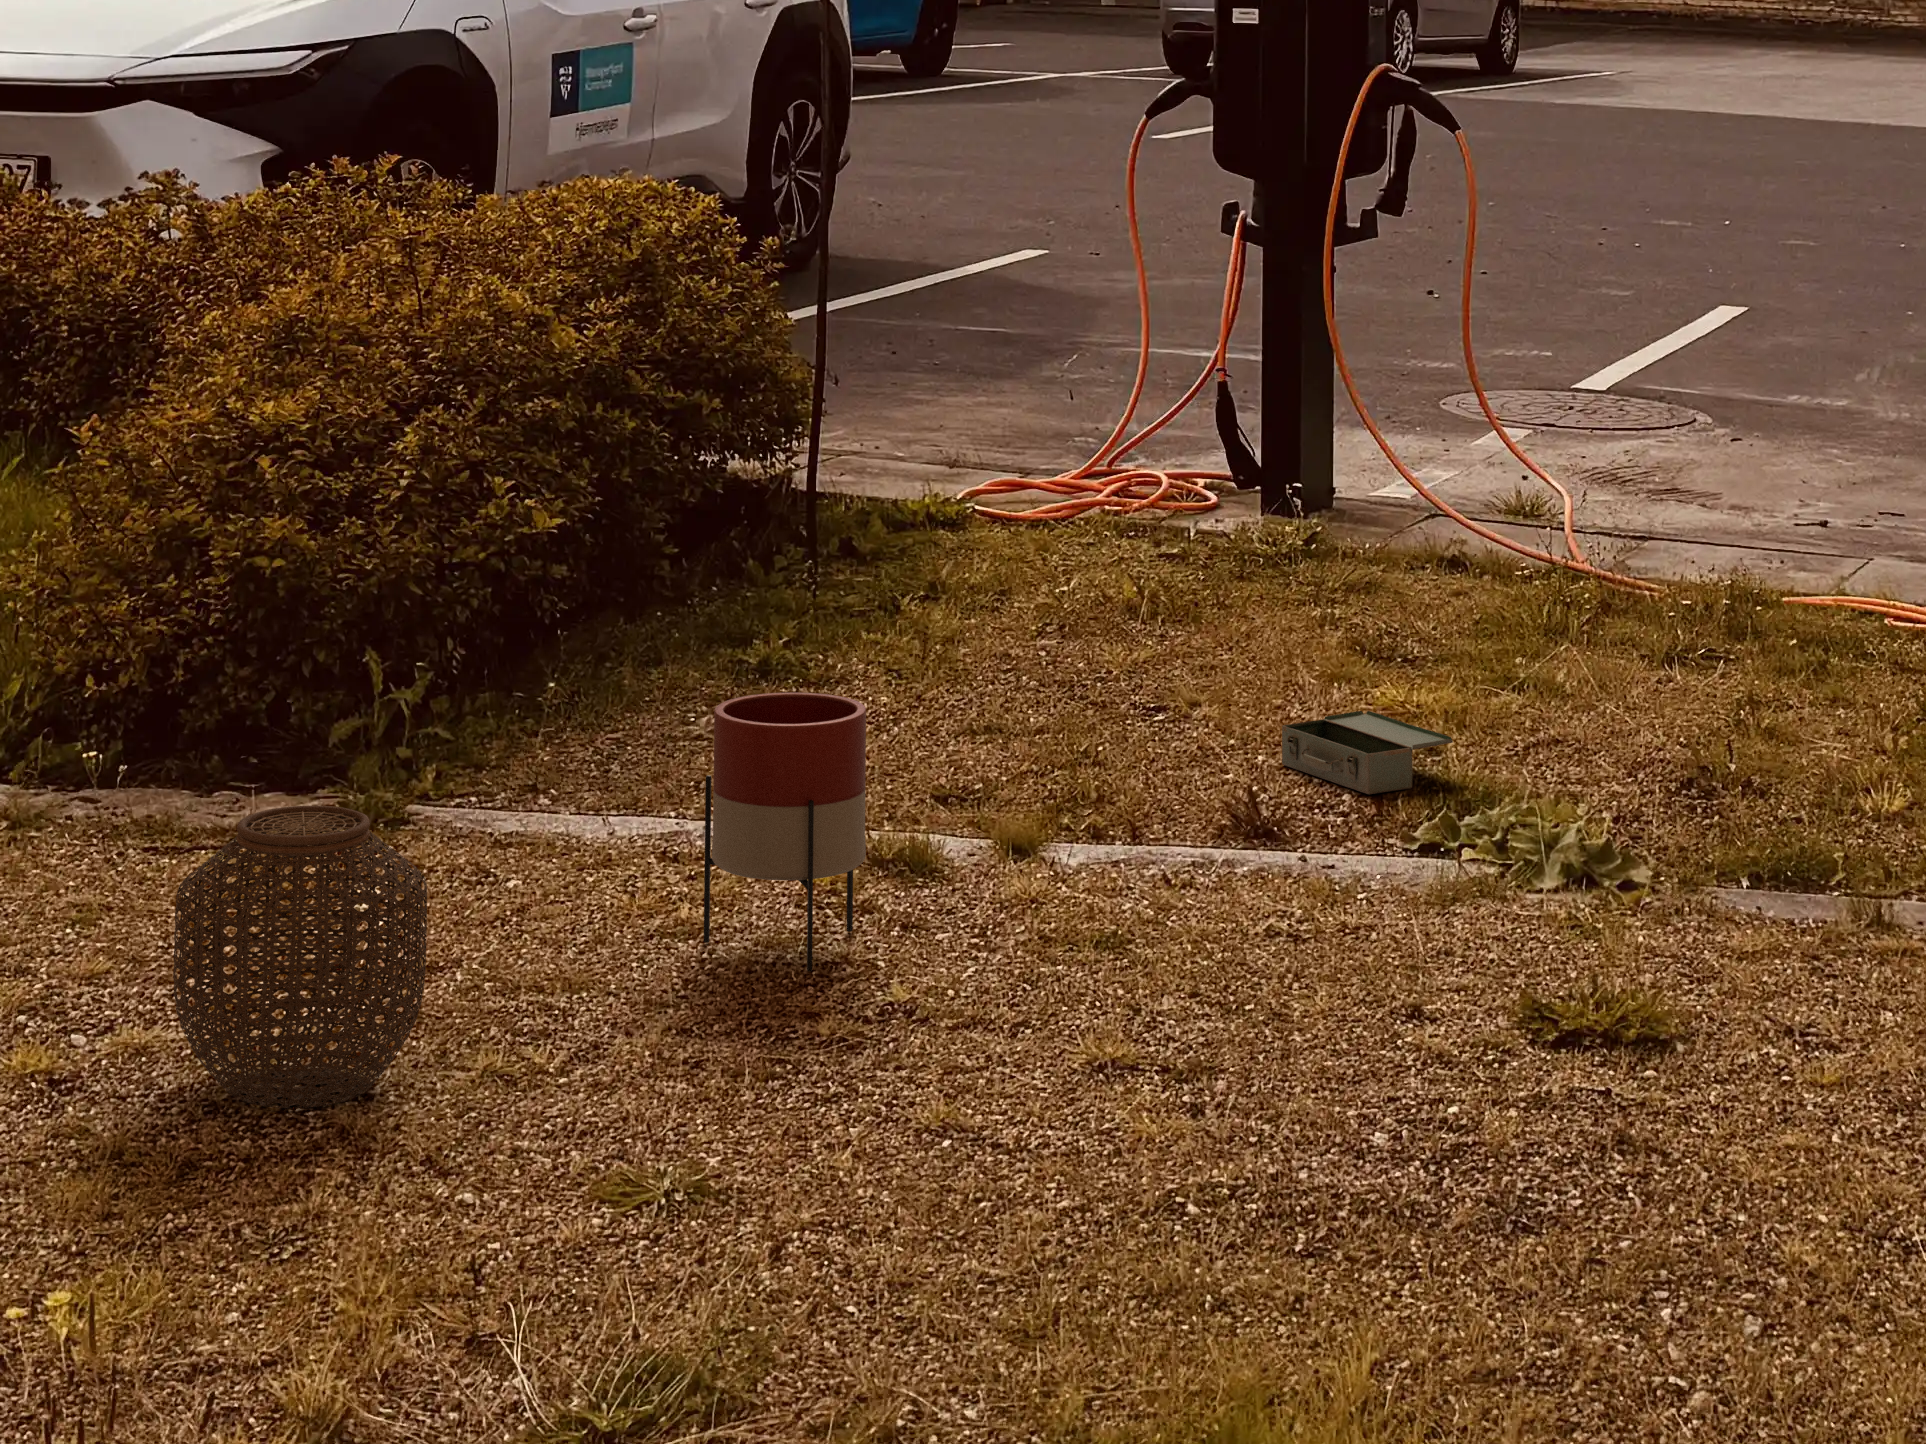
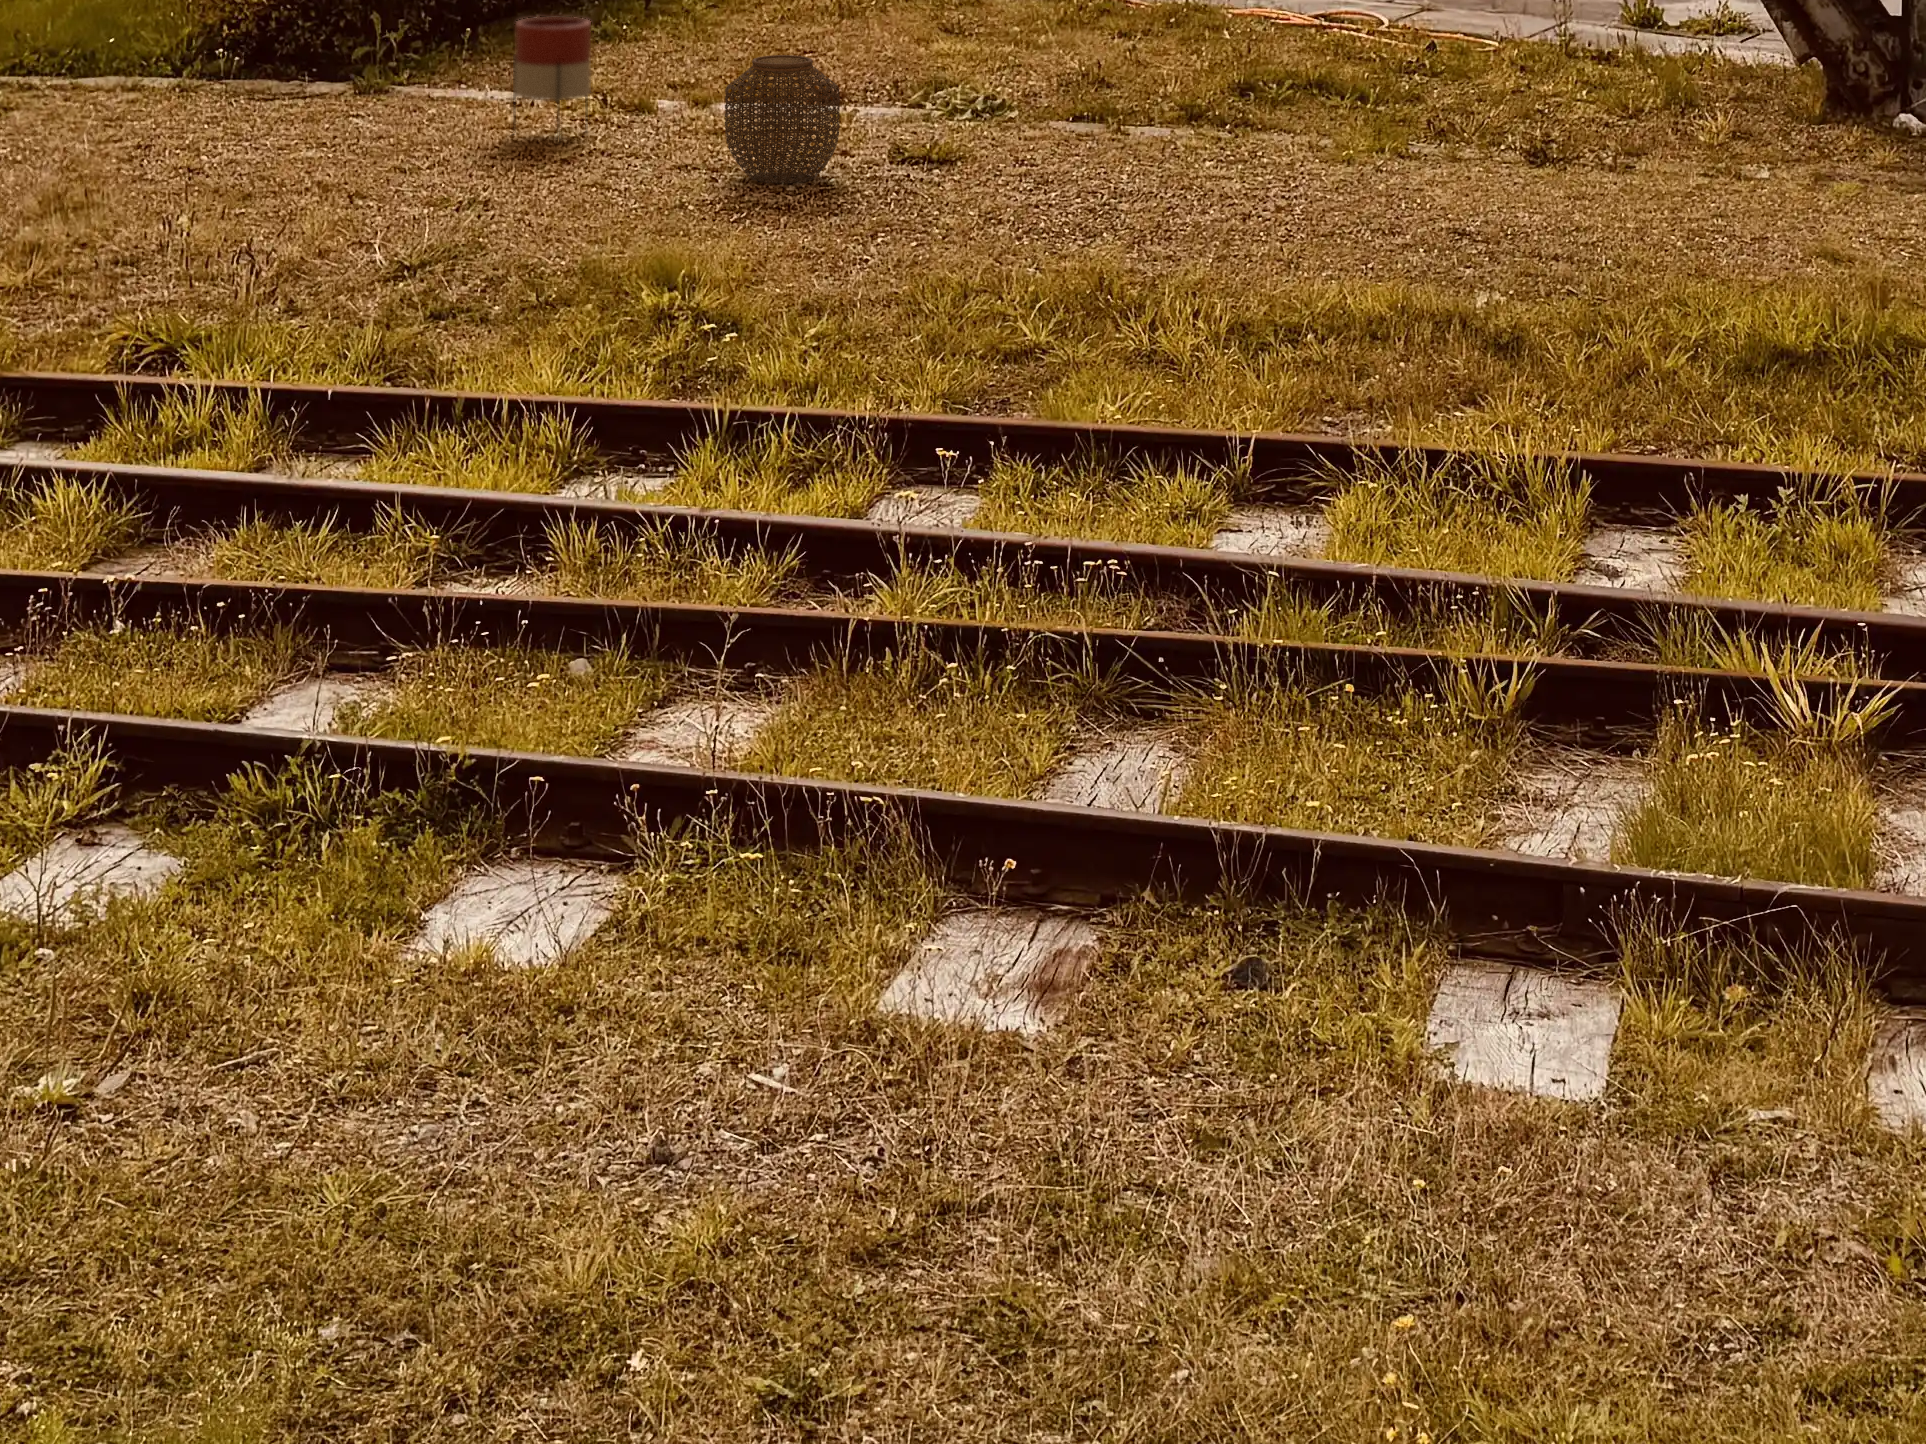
toolbox: present [1282,711,1453,794] -> none [857,52,942,89]
woven basket: present [173,806,427,1108] -> present [725,55,840,183]

